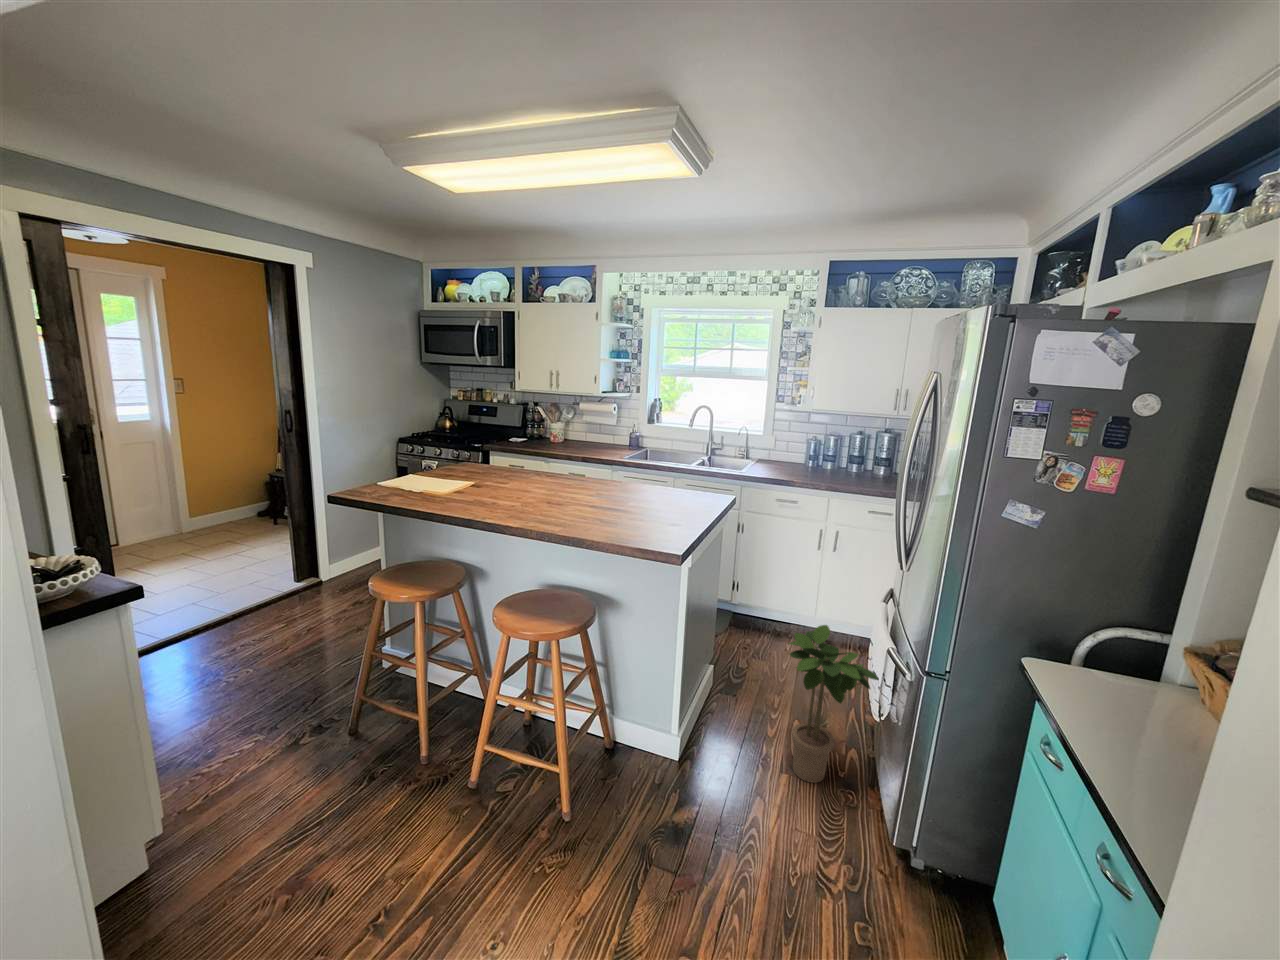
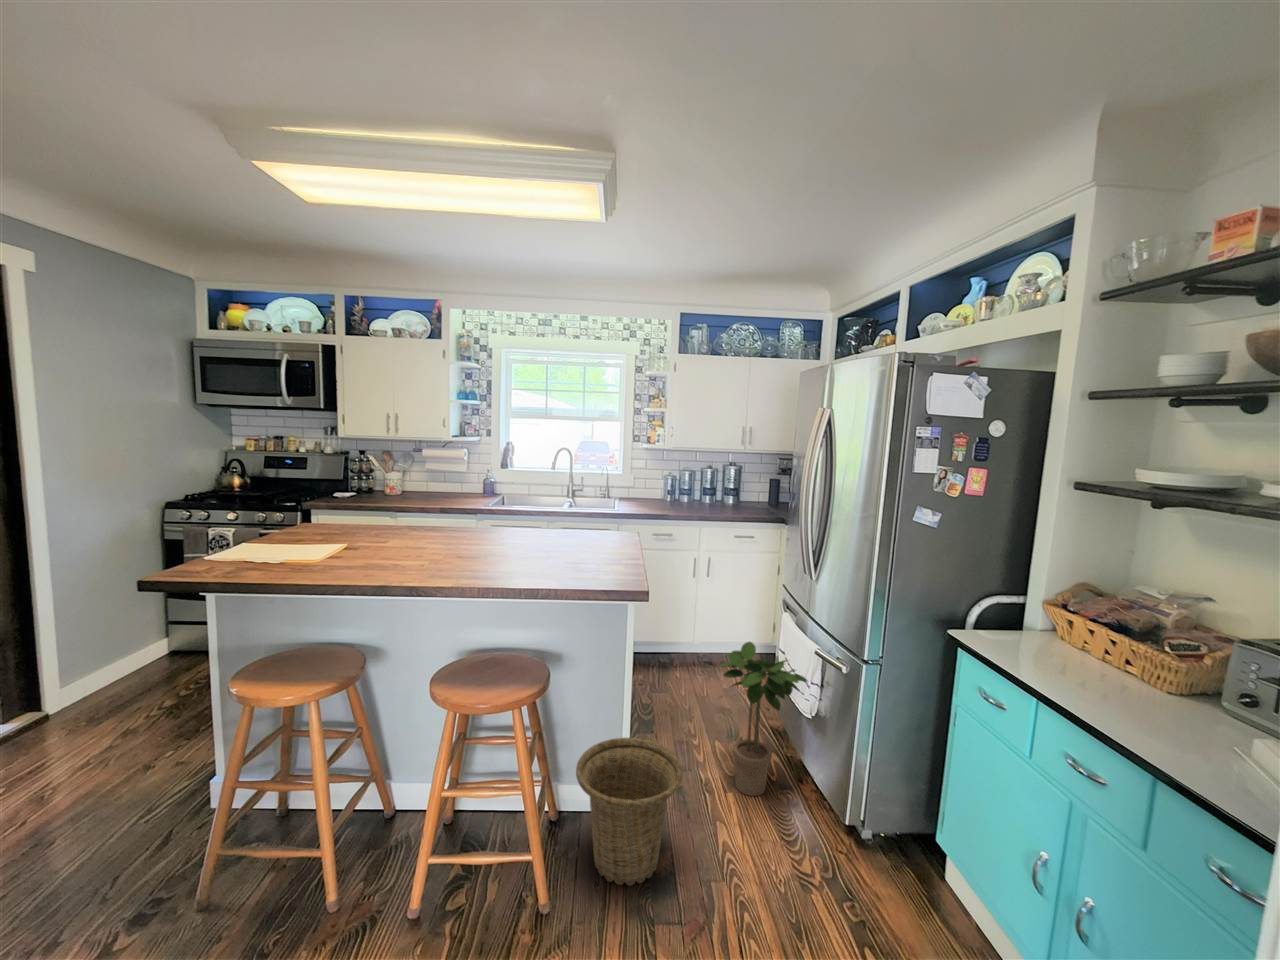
basket: none [606,690,707,826] -> present [576,738,683,886]

